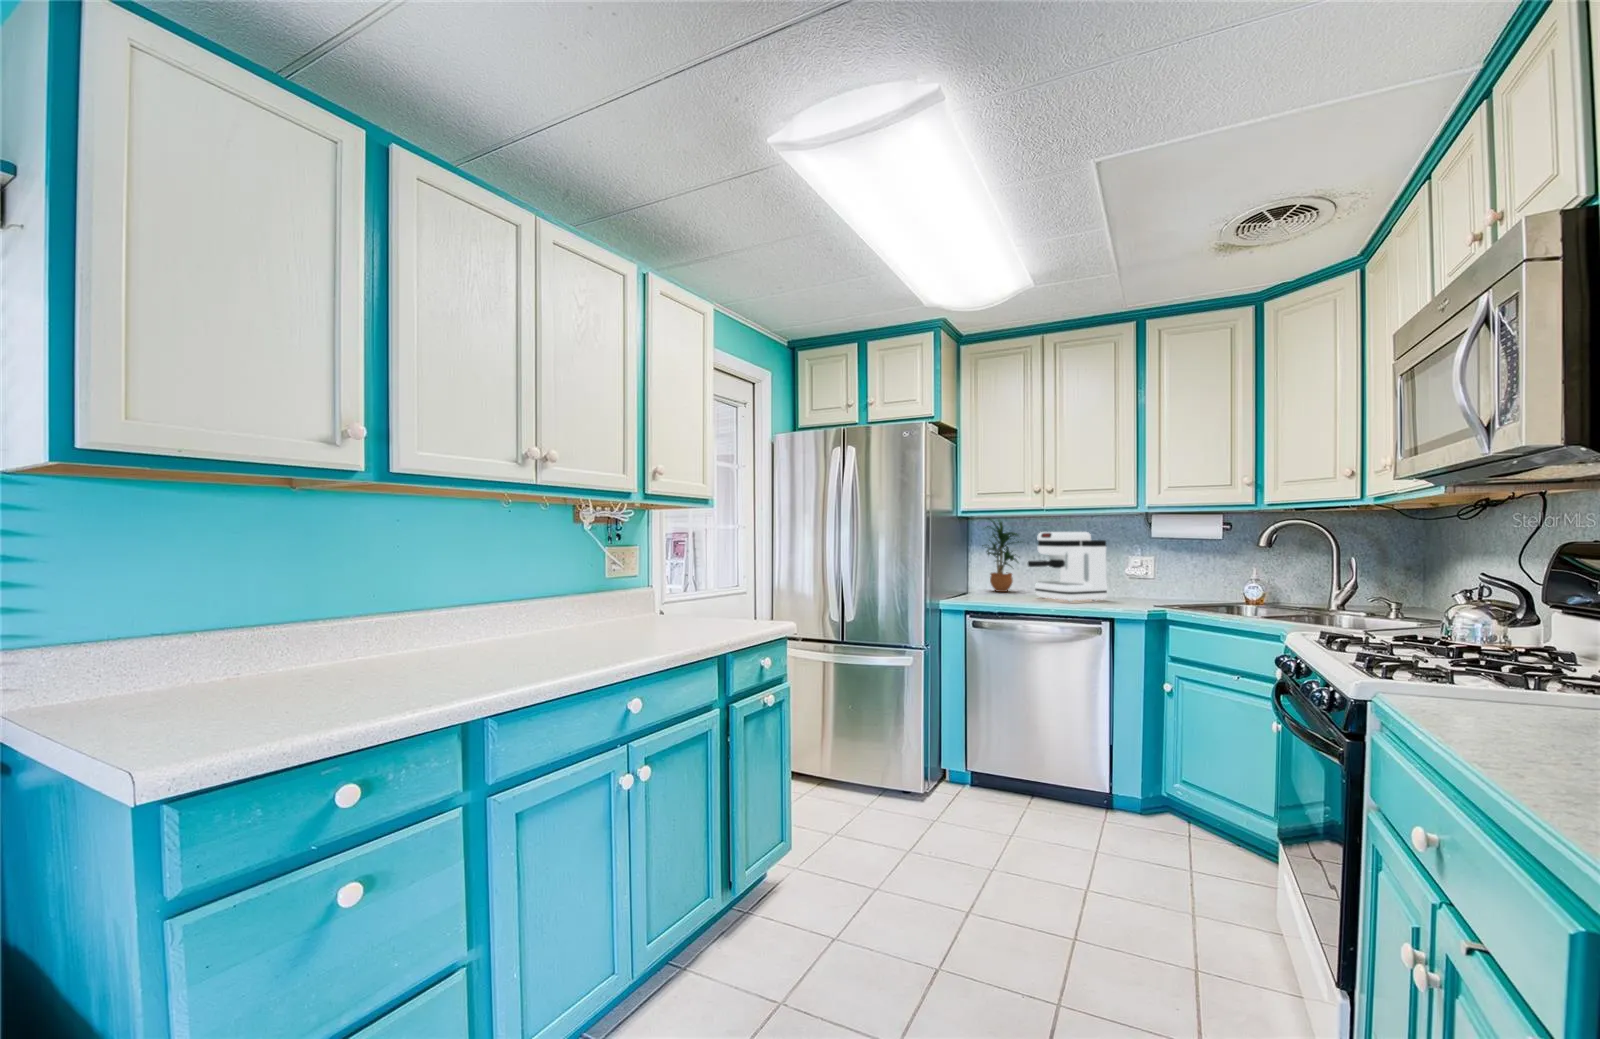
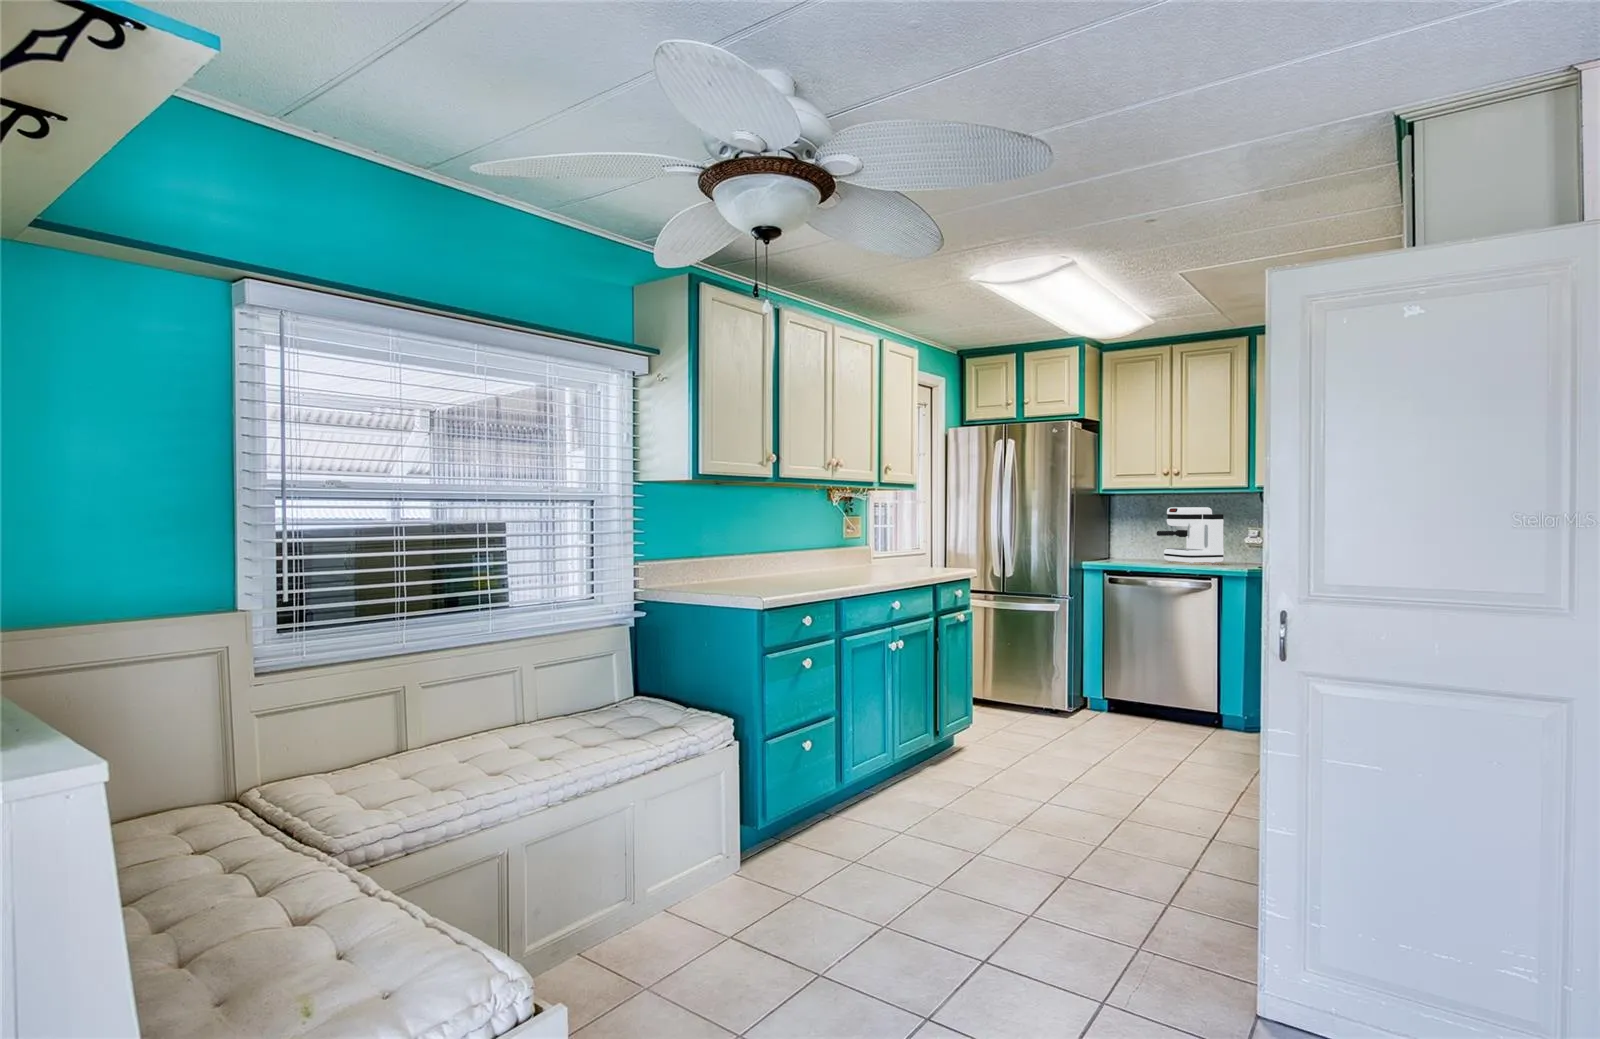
potted plant: present [982,521,1019,592] -> none [1120,495,1160,558]

